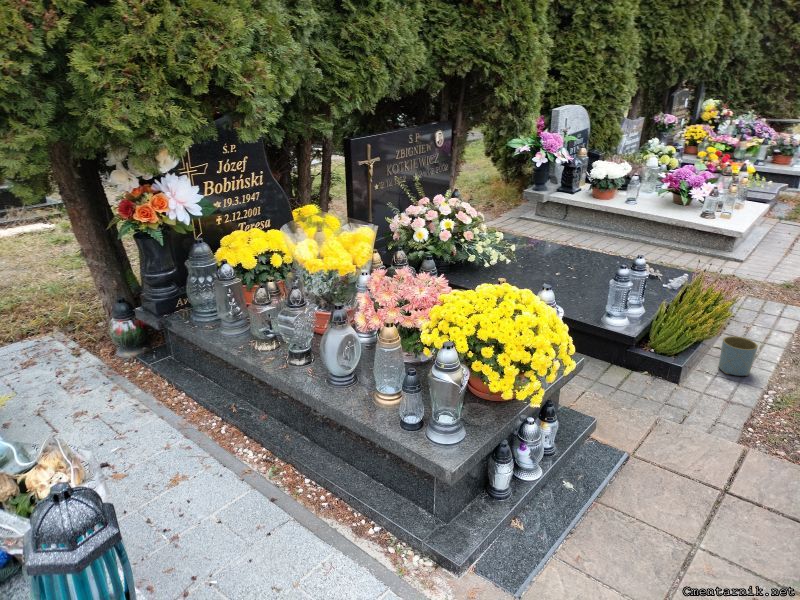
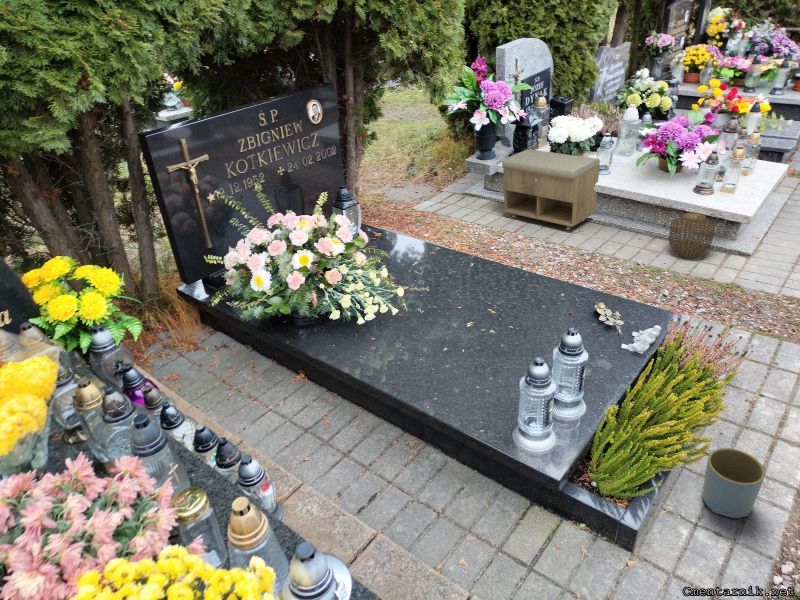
storage bench: none [555,183,631,242] -> present [502,149,600,230]
woven basket: none [683,229,717,261] -> present [669,212,714,258]

